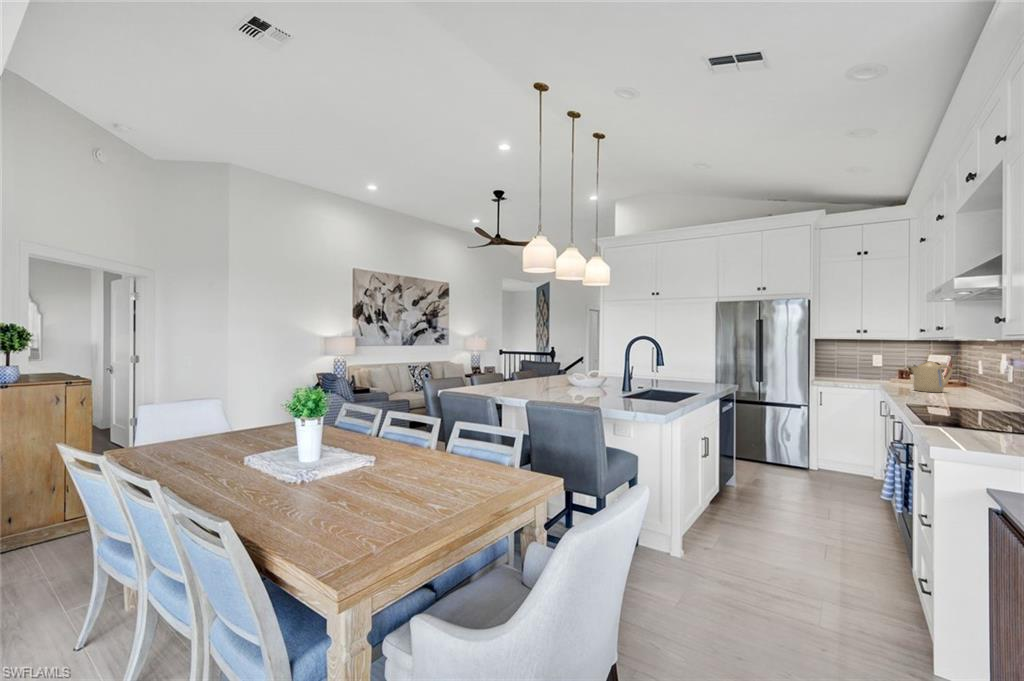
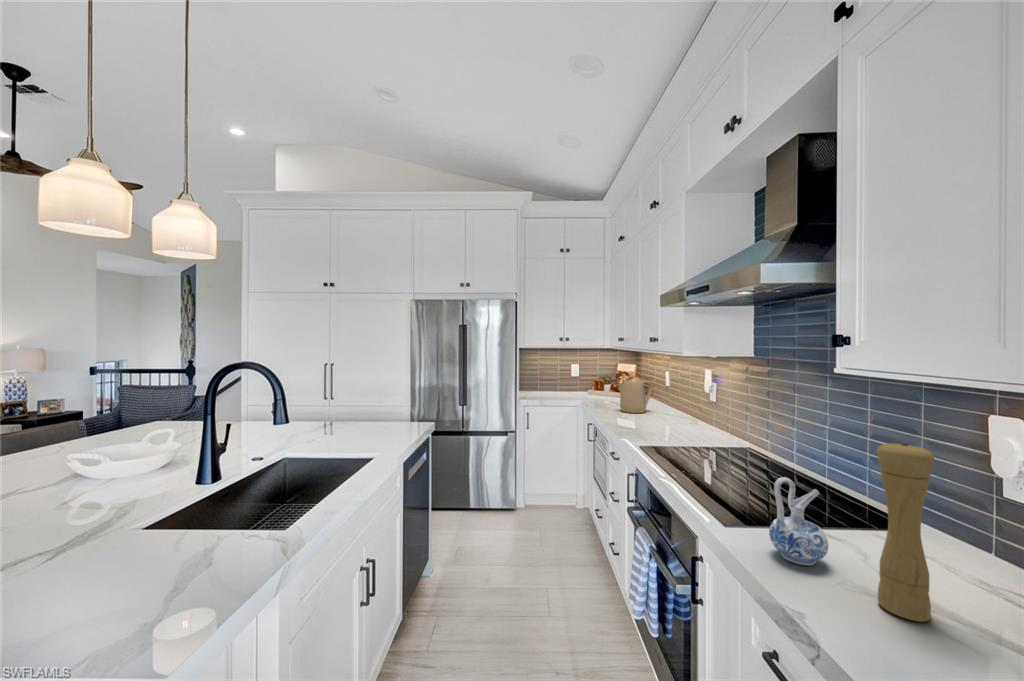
pepper mill: none [970,363,998,435] -> present [877,442,934,622]
ceramic pitcher: none [934,386,966,427] -> present [769,477,828,565]

